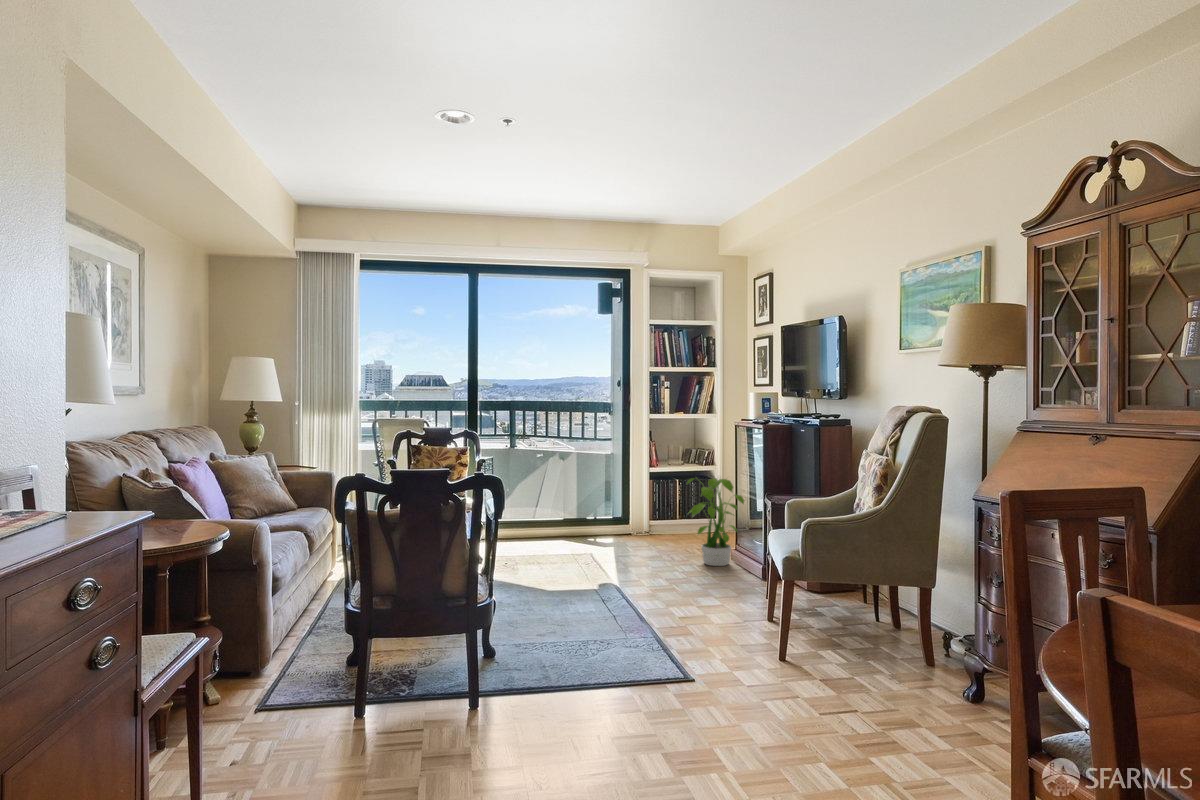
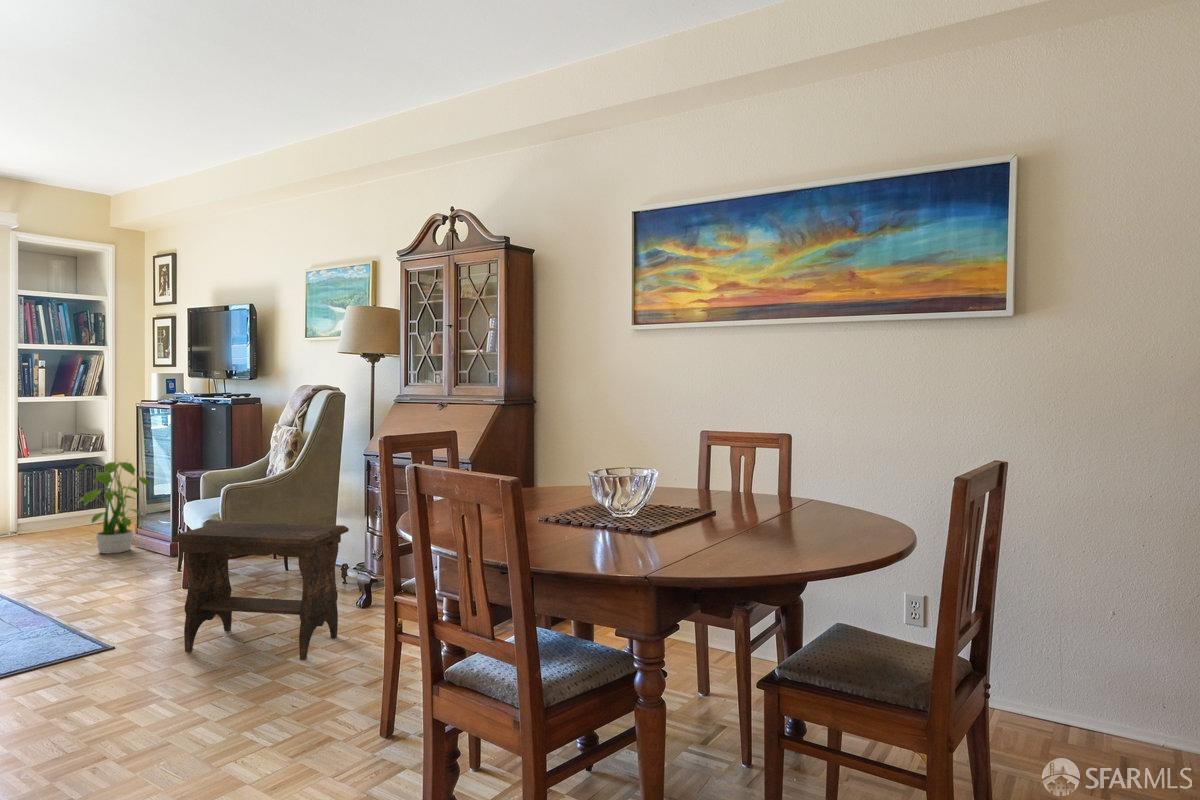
footstool: none [745,563,952,768] -> present [172,521,349,660]

